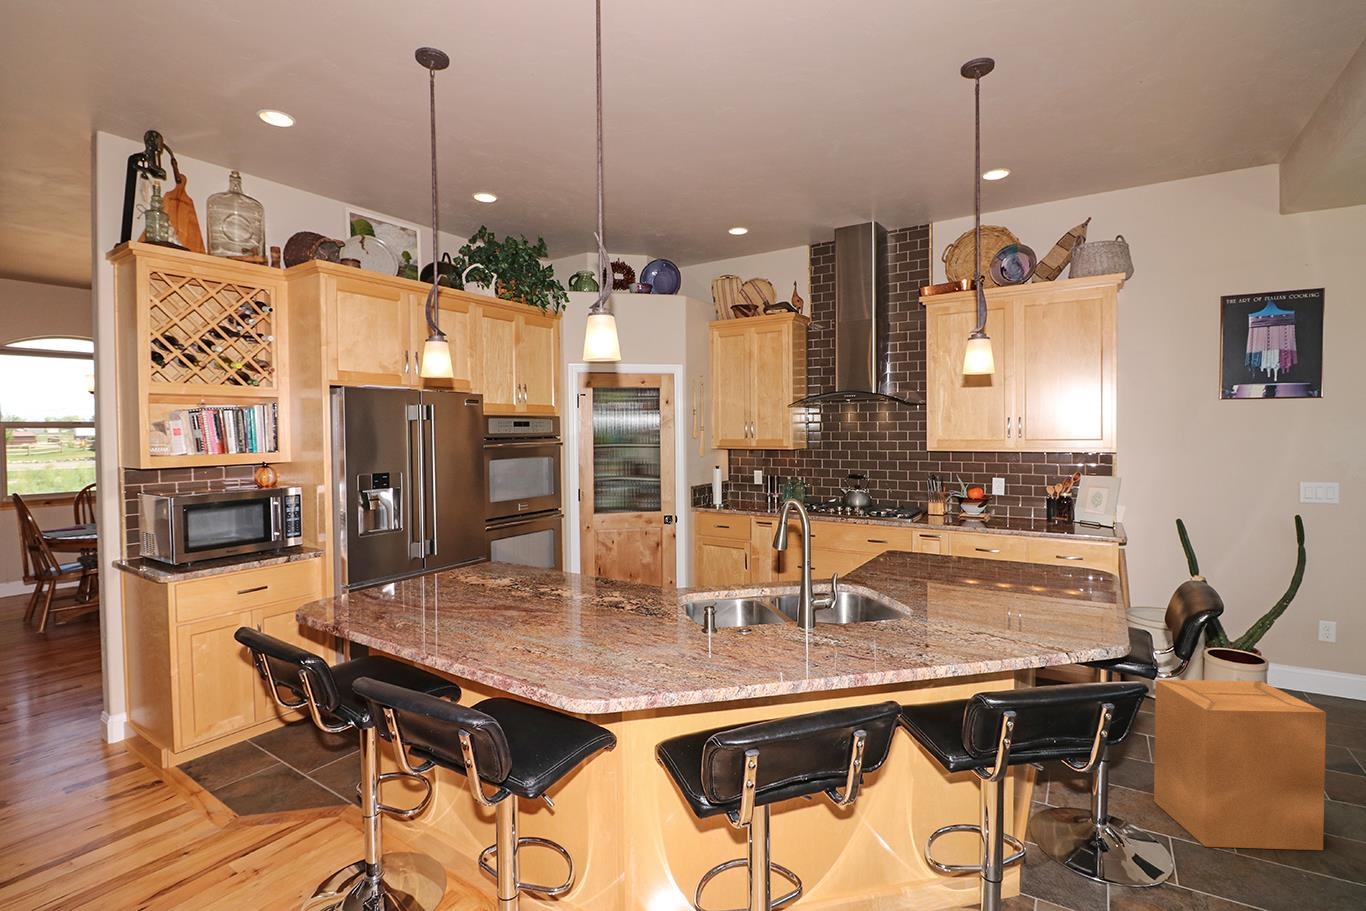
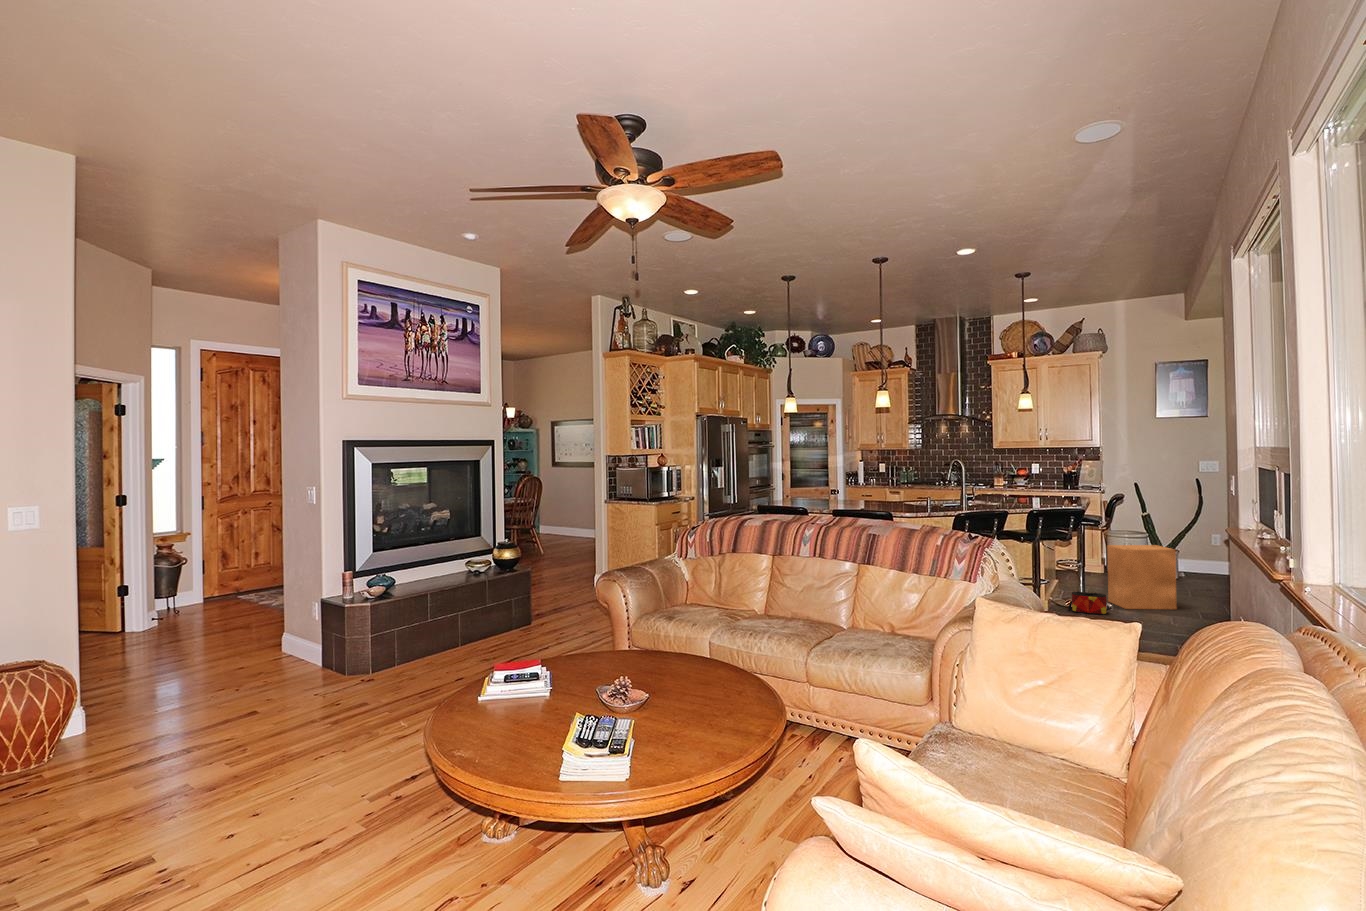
bag: none [1073,809,1175,883] -> present [1068,591,1109,615]

